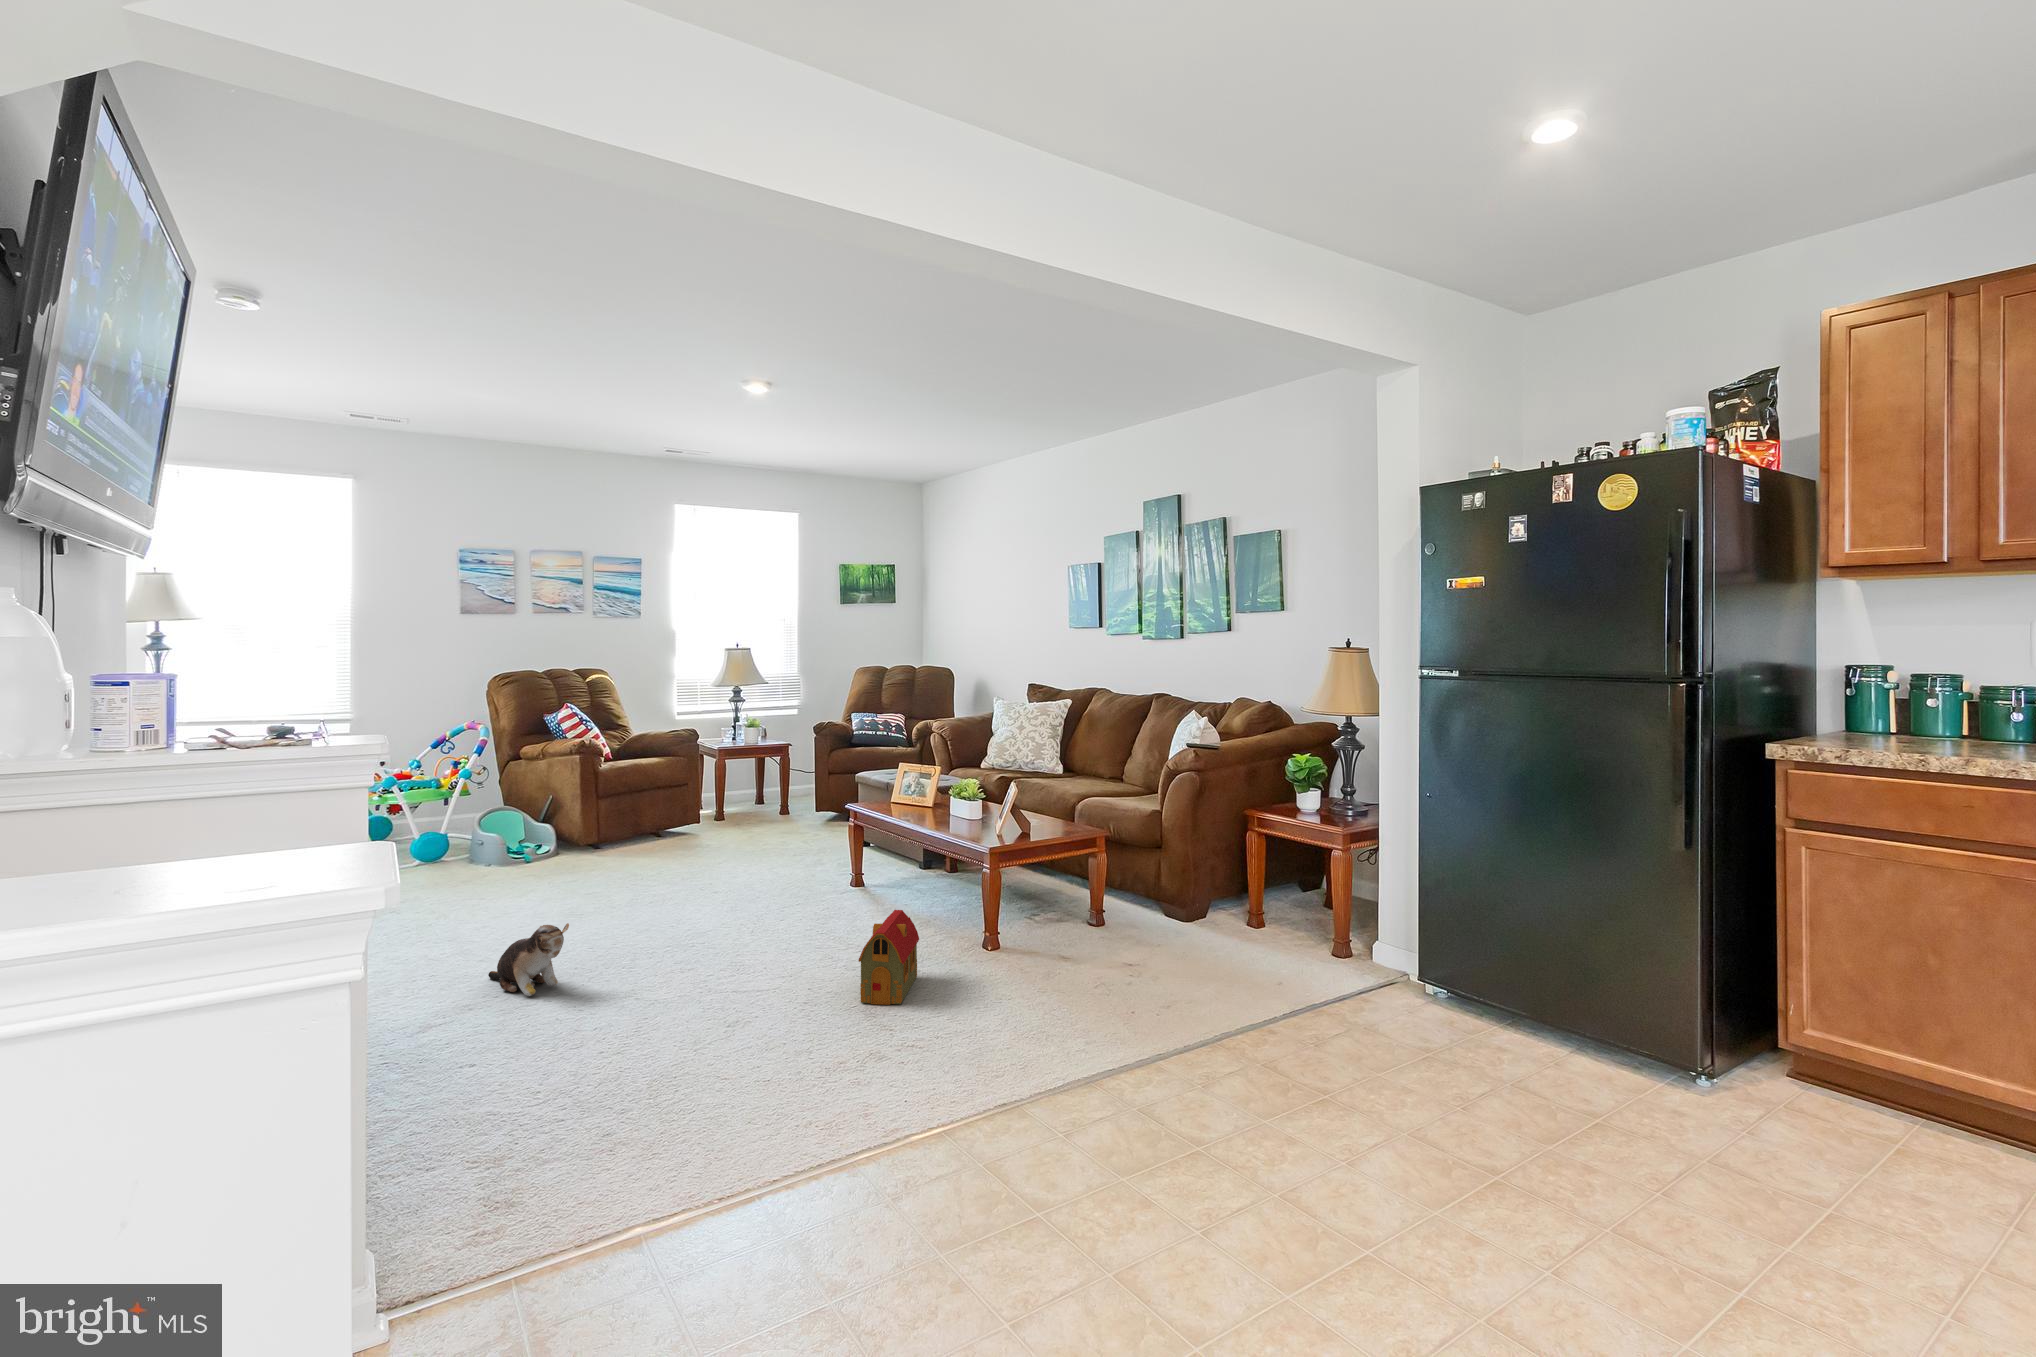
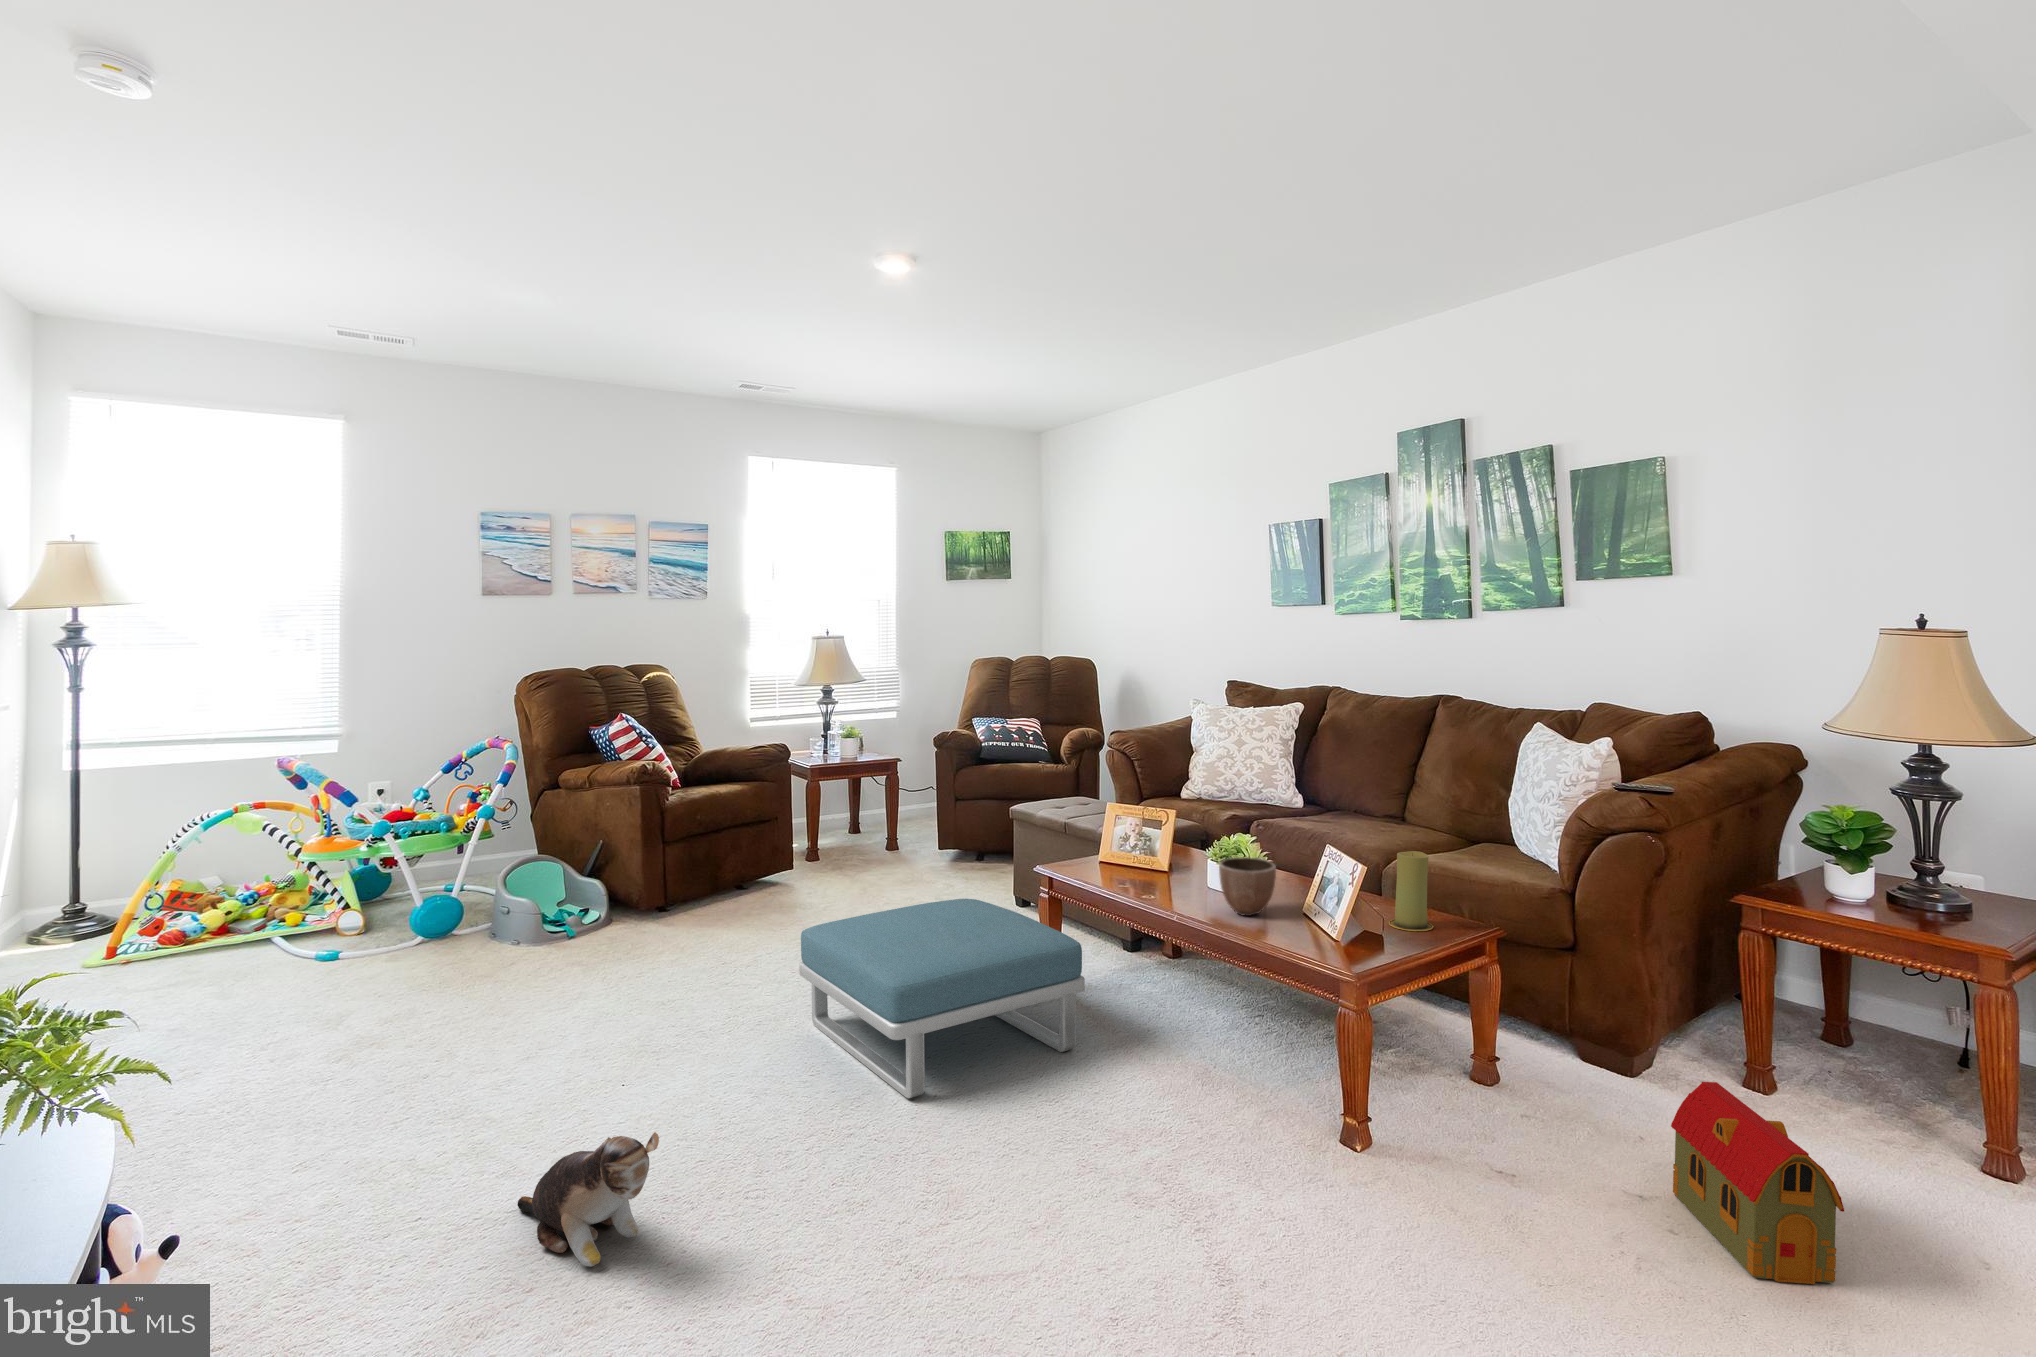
candle: none [1044,785,1070,833] -> present [1389,851,1433,931]
decorative bowl: none [945,792,980,827] -> present [1219,857,1276,916]
footstool: none [678,827,861,936] -> present [799,899,1085,1098]
toy house: present [859,910,919,1005] -> present [1671,1082,1844,1284]

